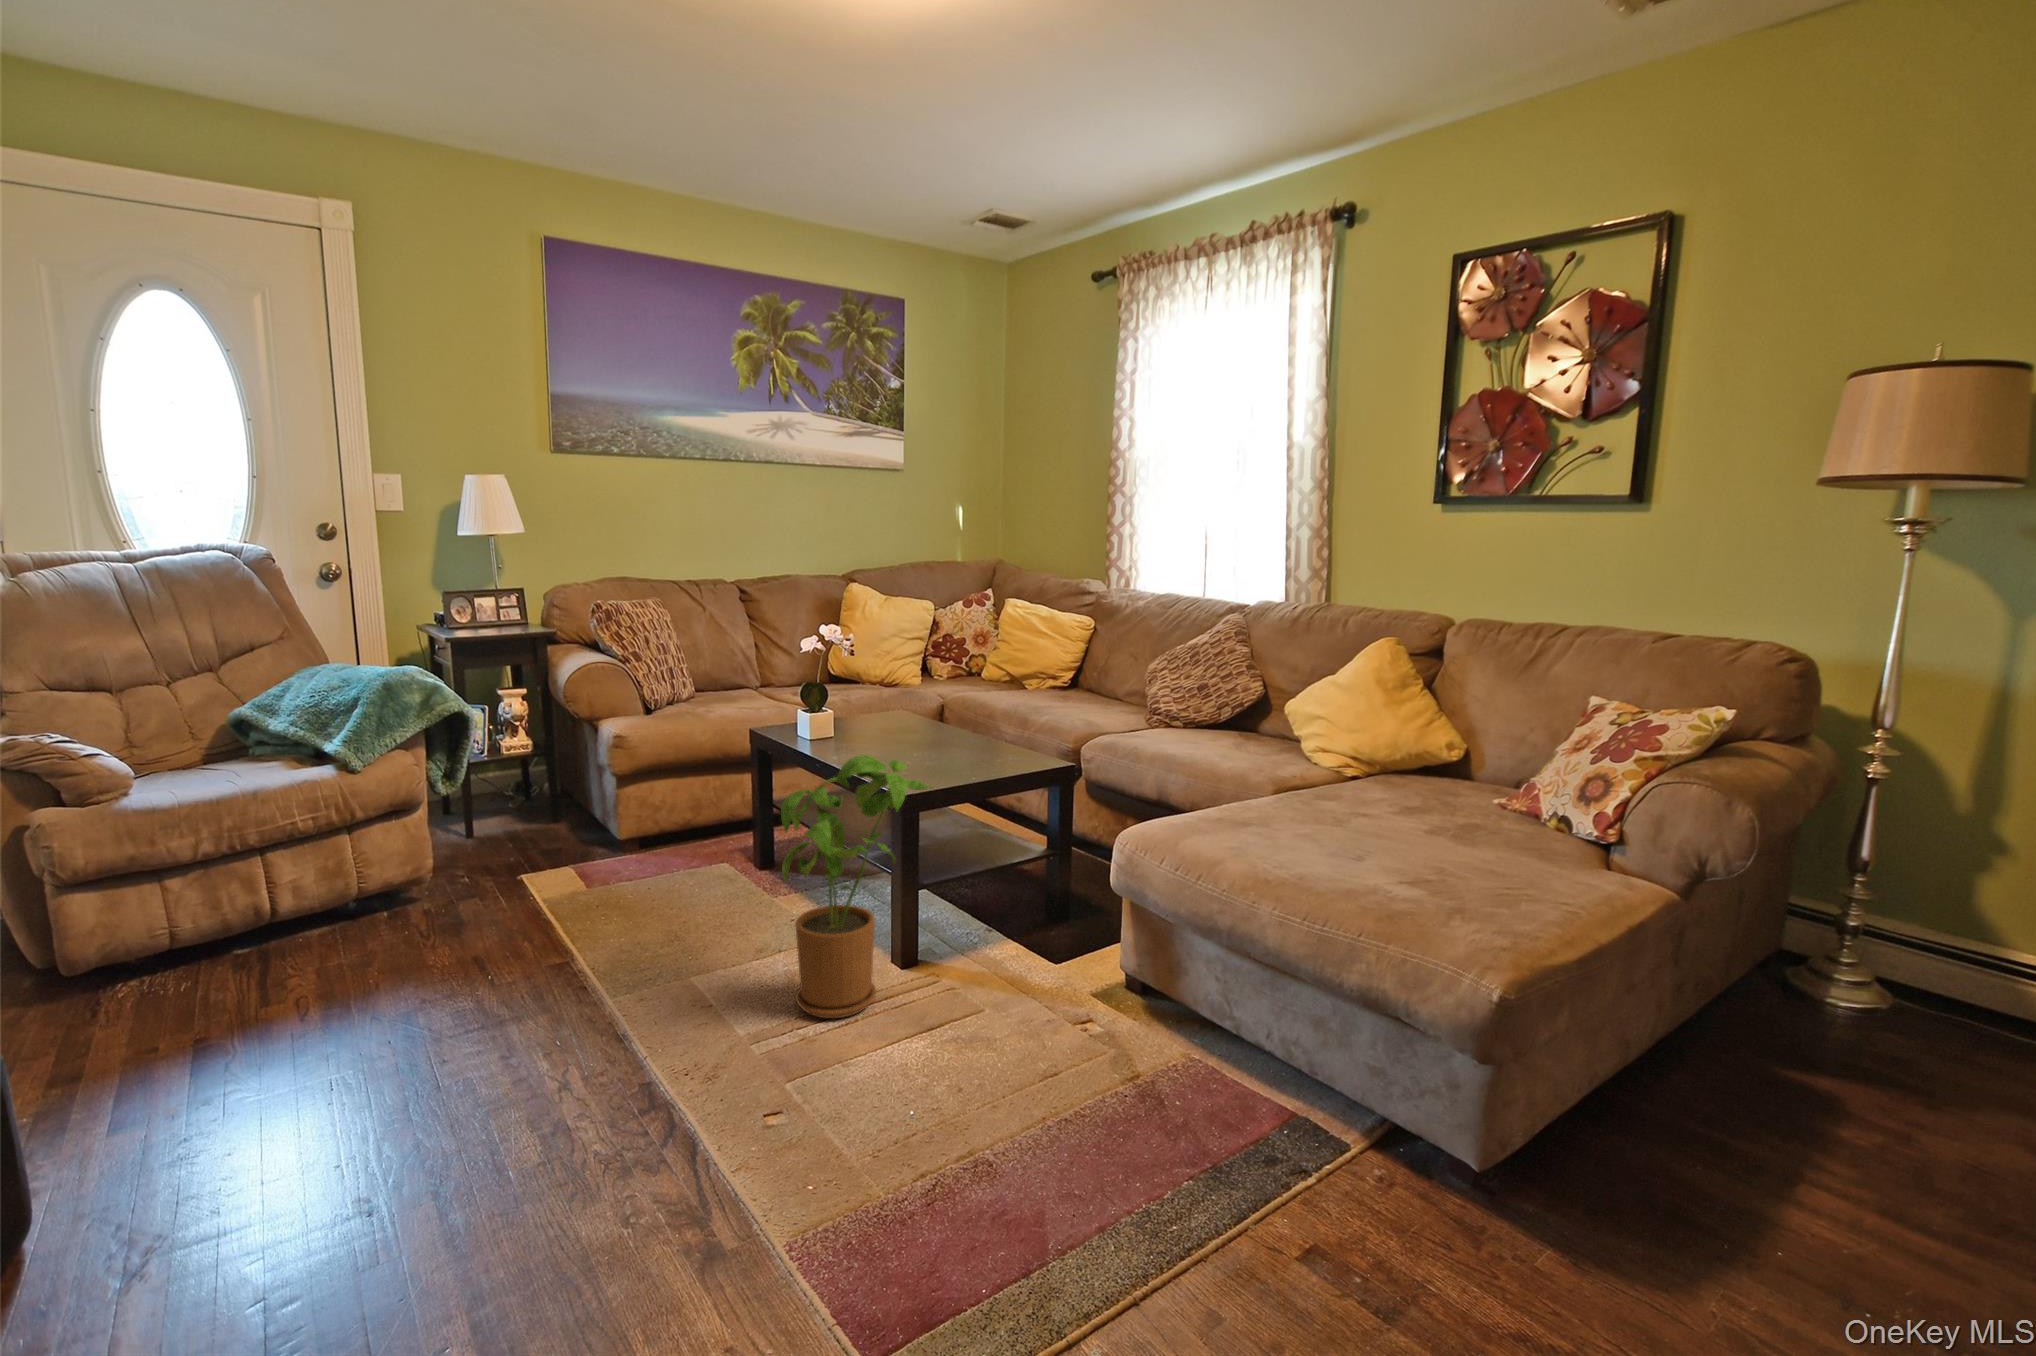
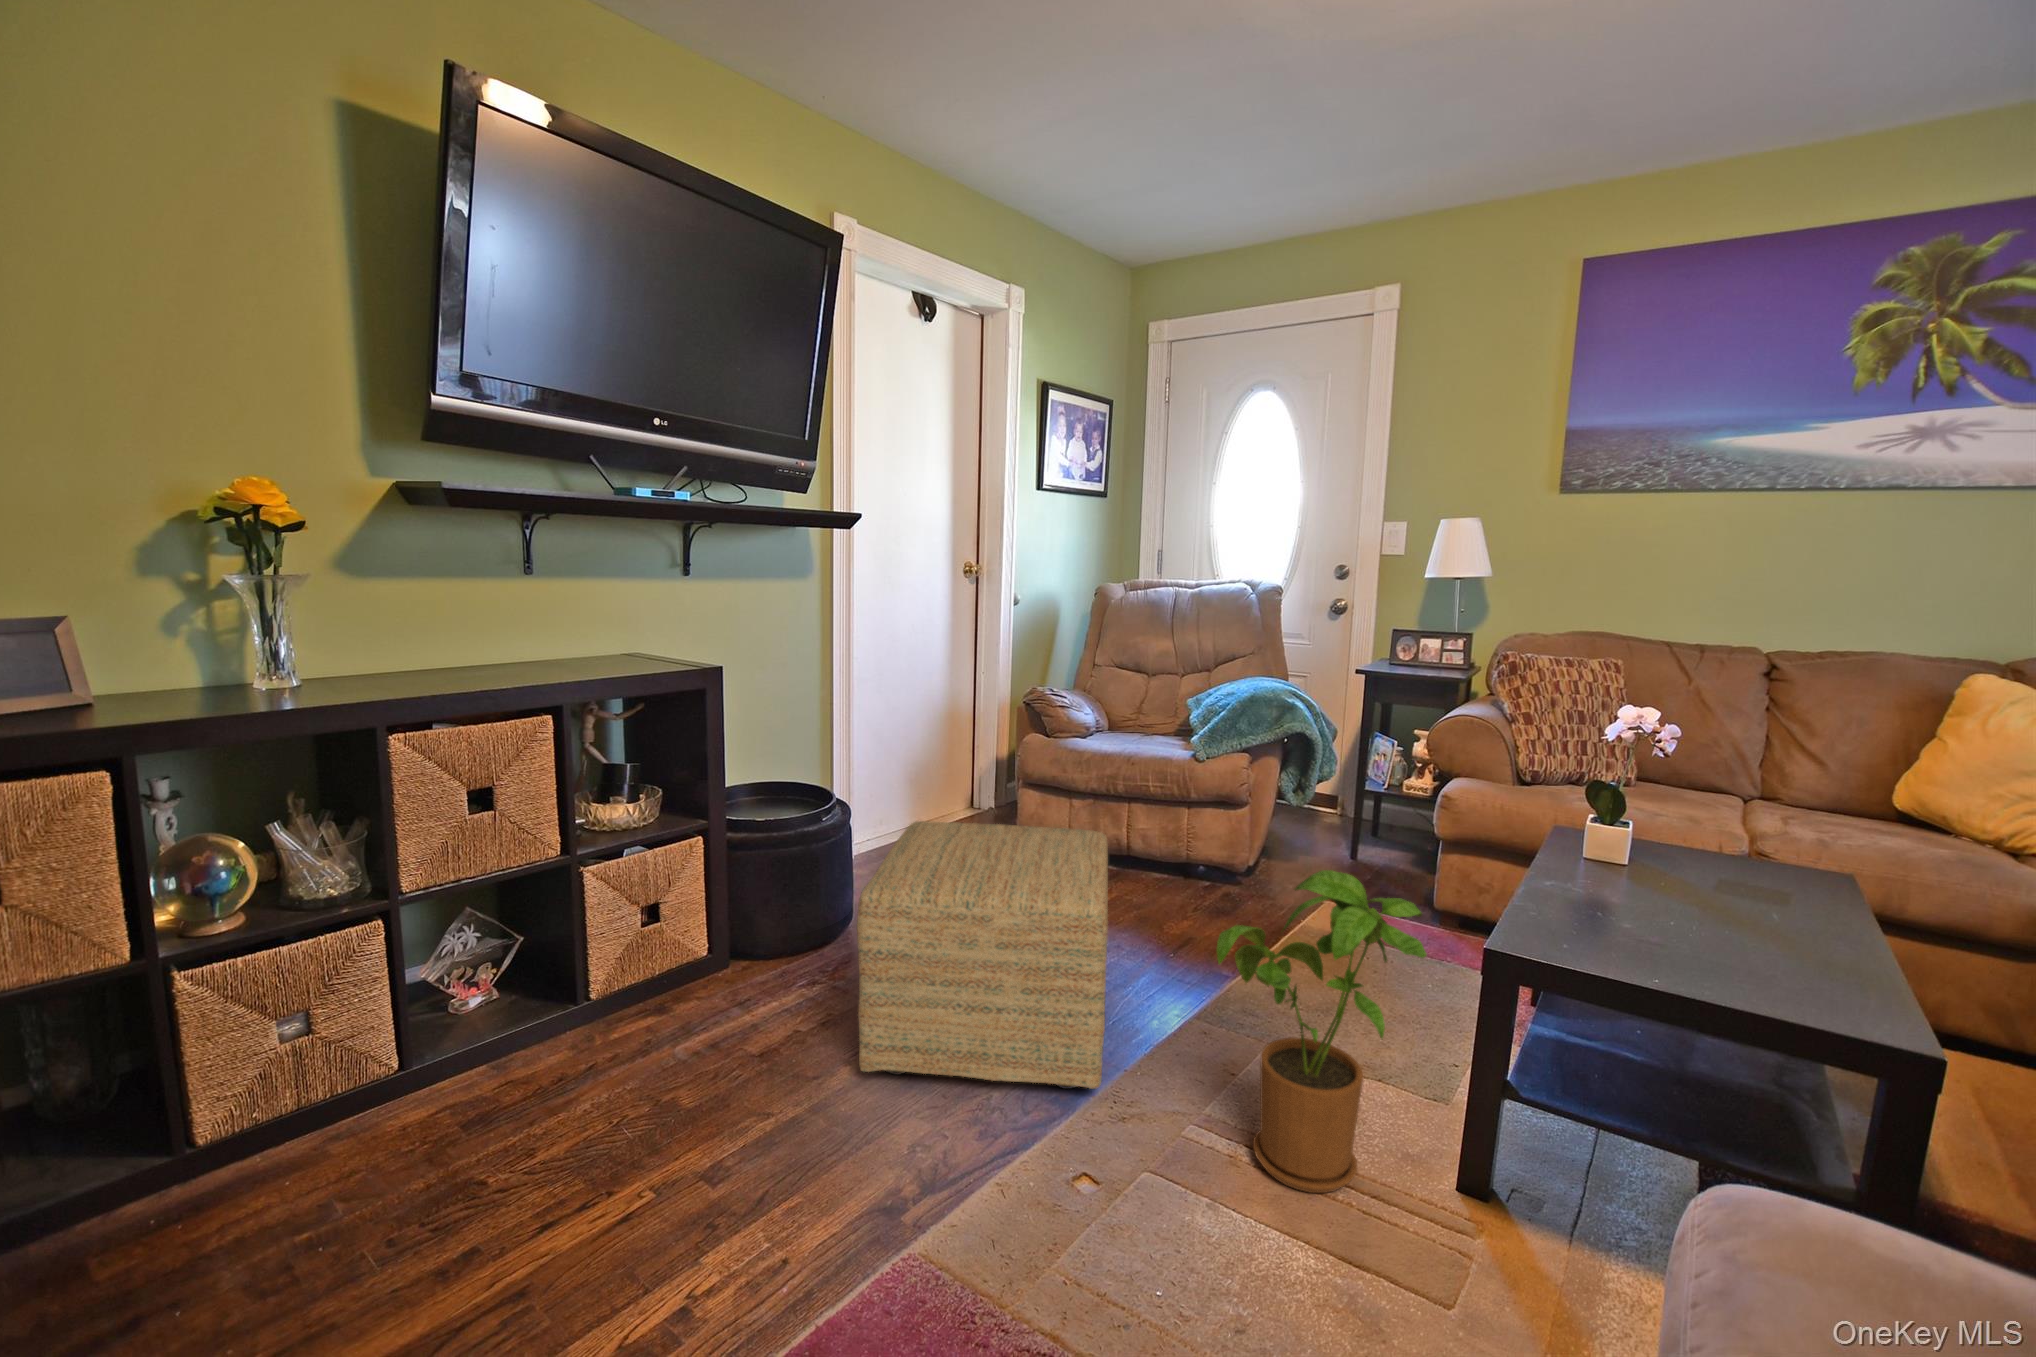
ottoman: none [226,847,681,1229] -> present [857,821,1108,1089]

